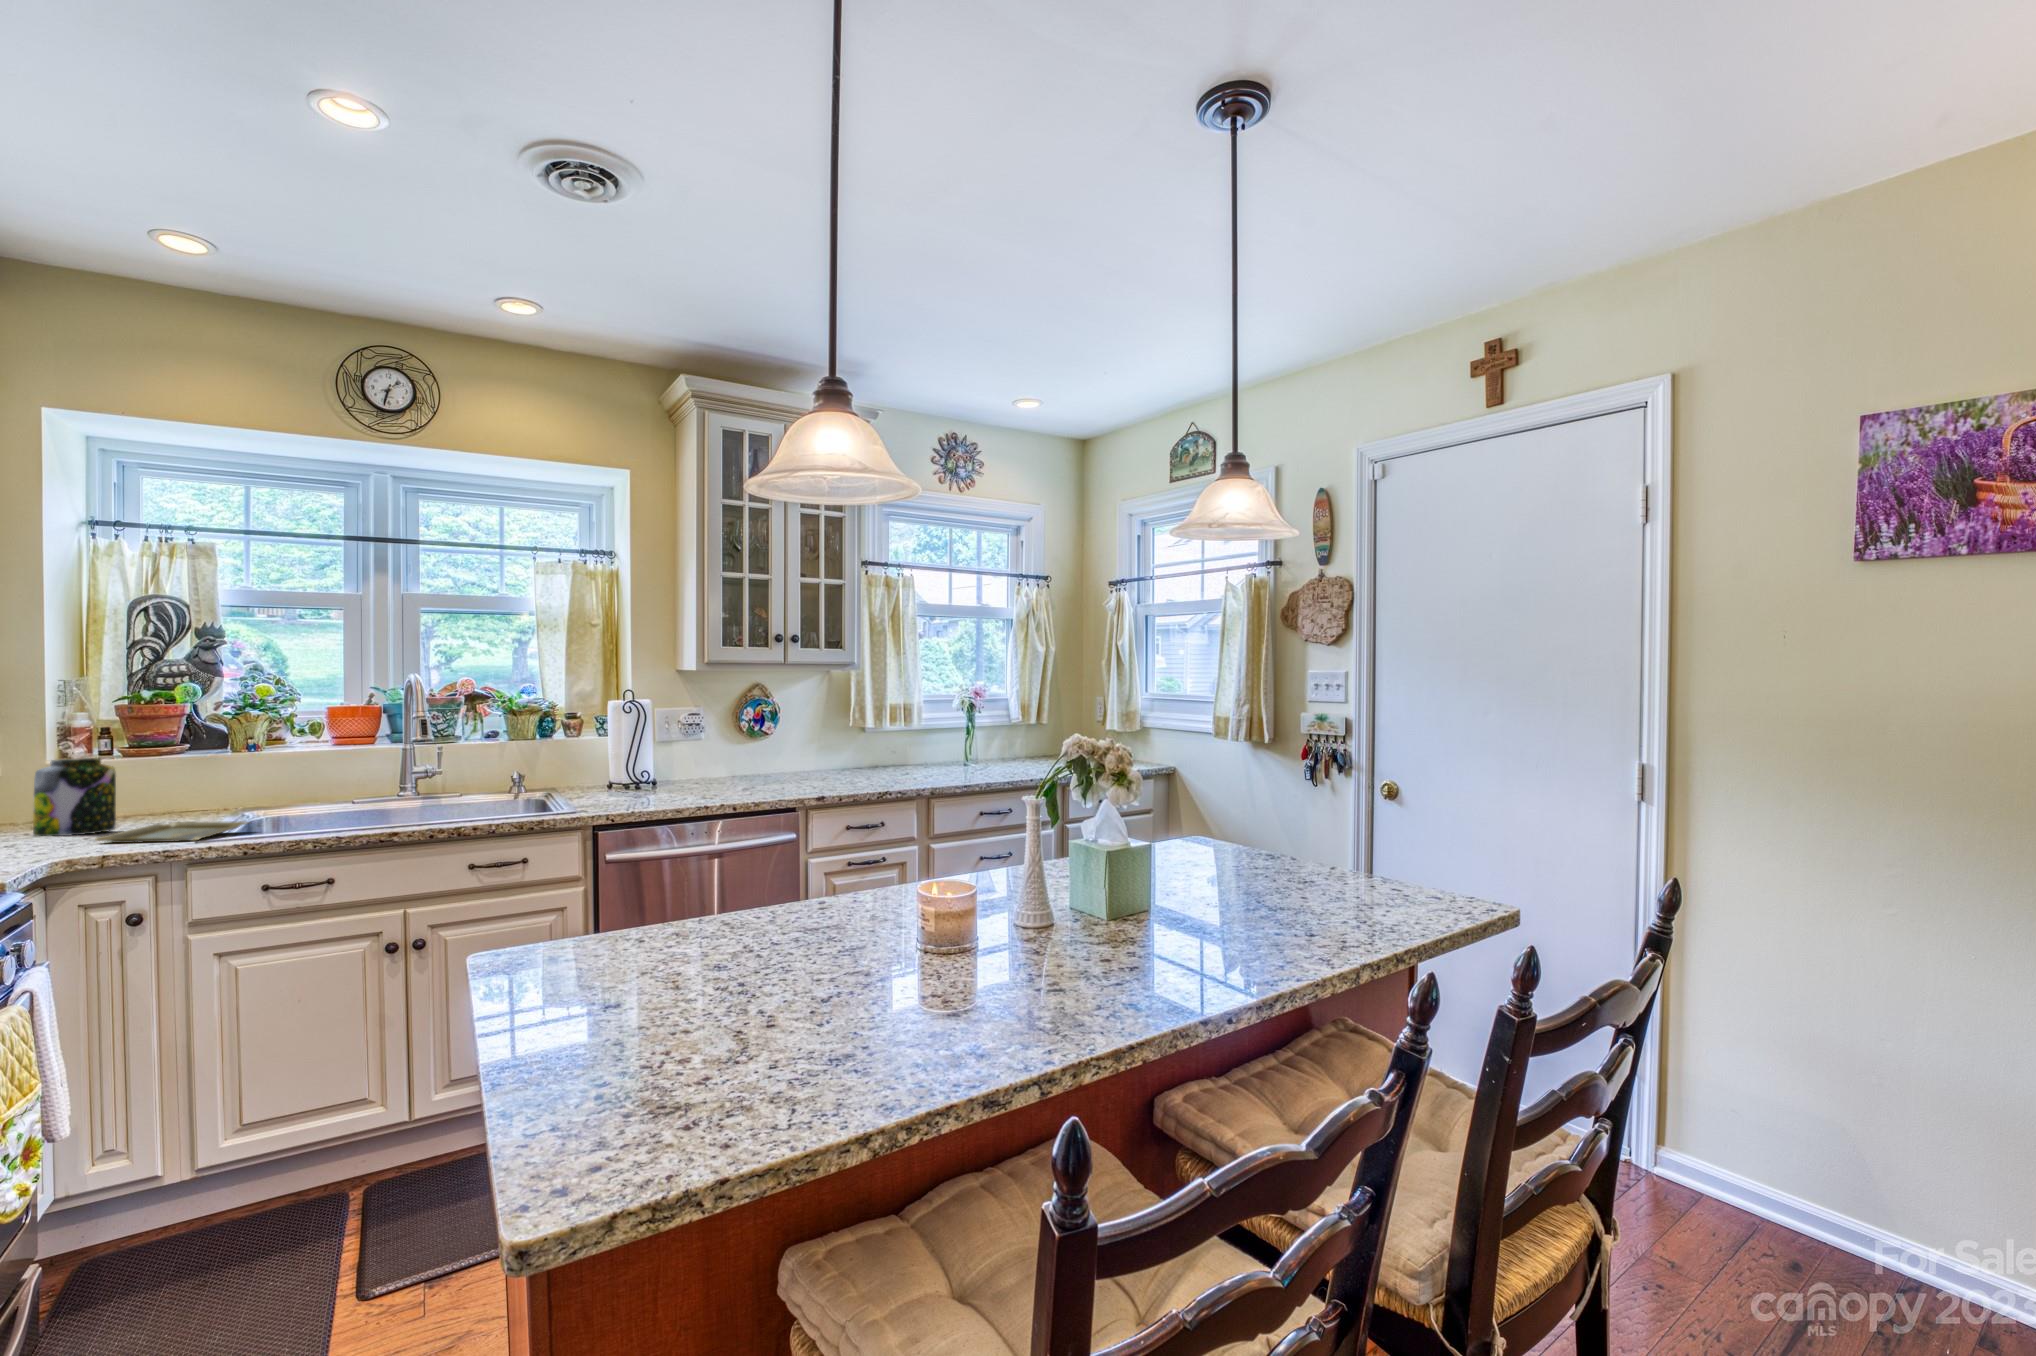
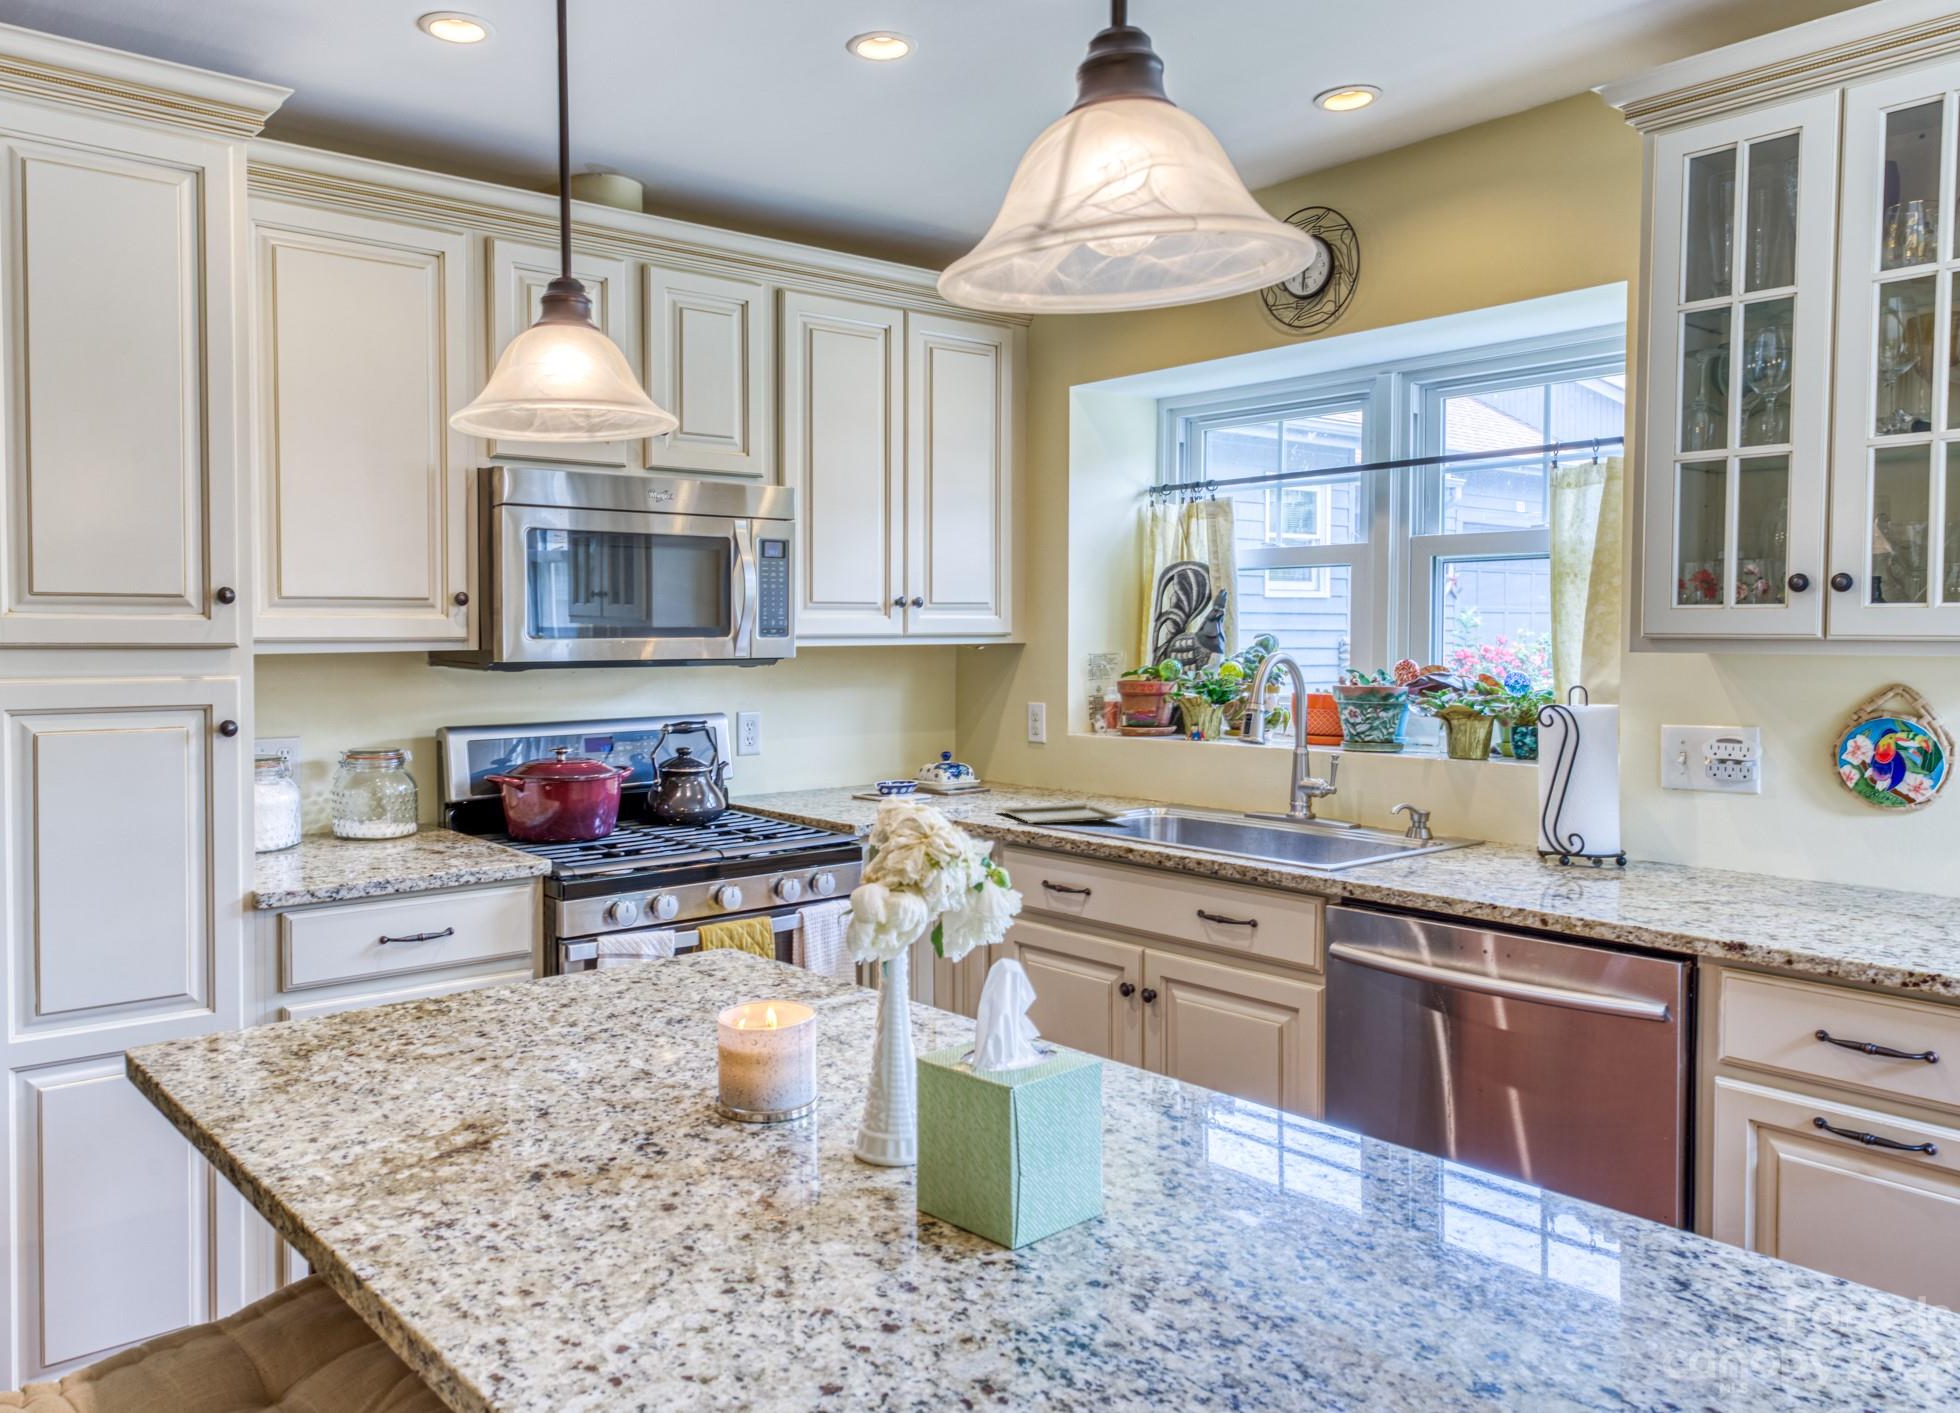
jar: present [33,758,116,836] -> none [1054,732,1104,805]

